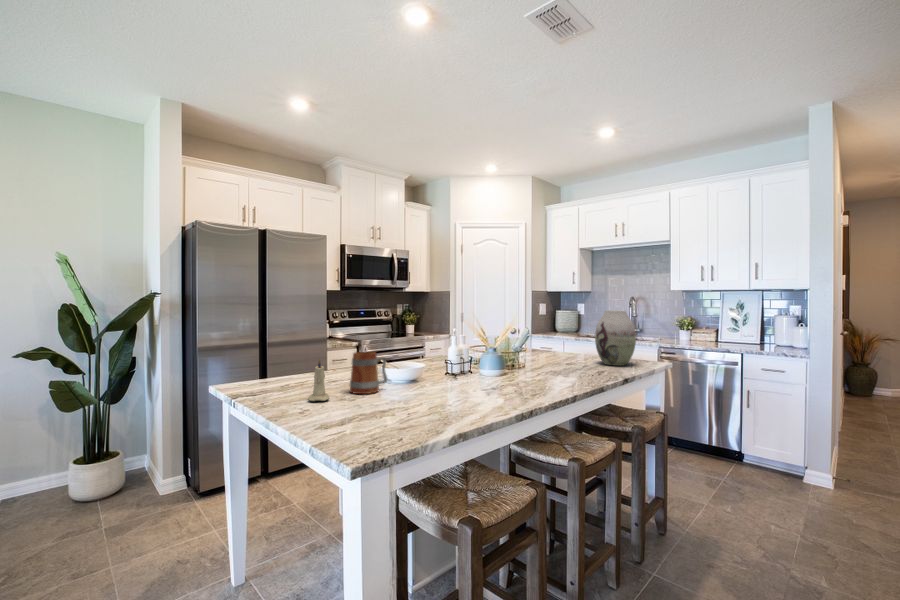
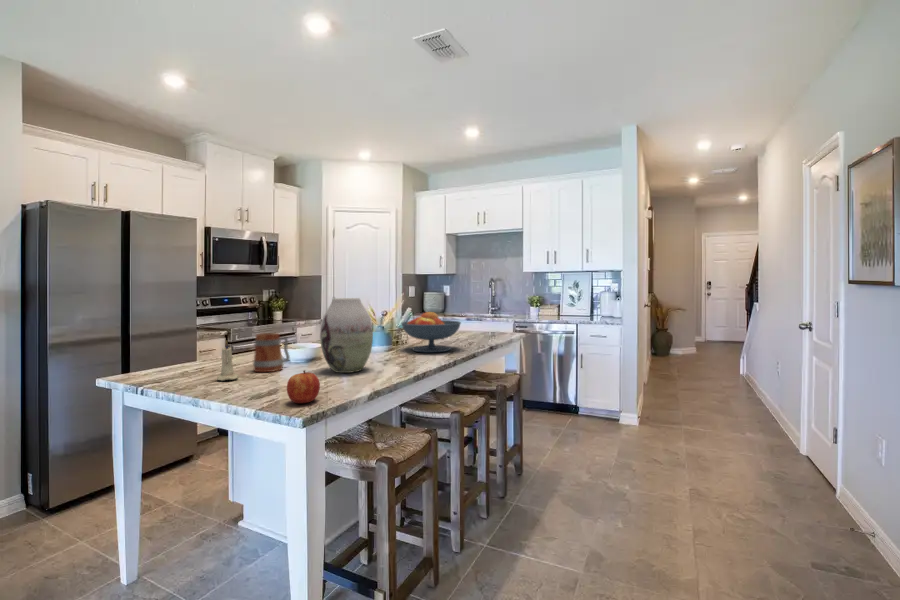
vase: present [595,310,636,366] -> present [320,298,373,373]
fruit bowl: none [514,333,585,382] -> present [402,312,461,352]
apple: none [357,403,395,442] -> present [287,370,320,403]

